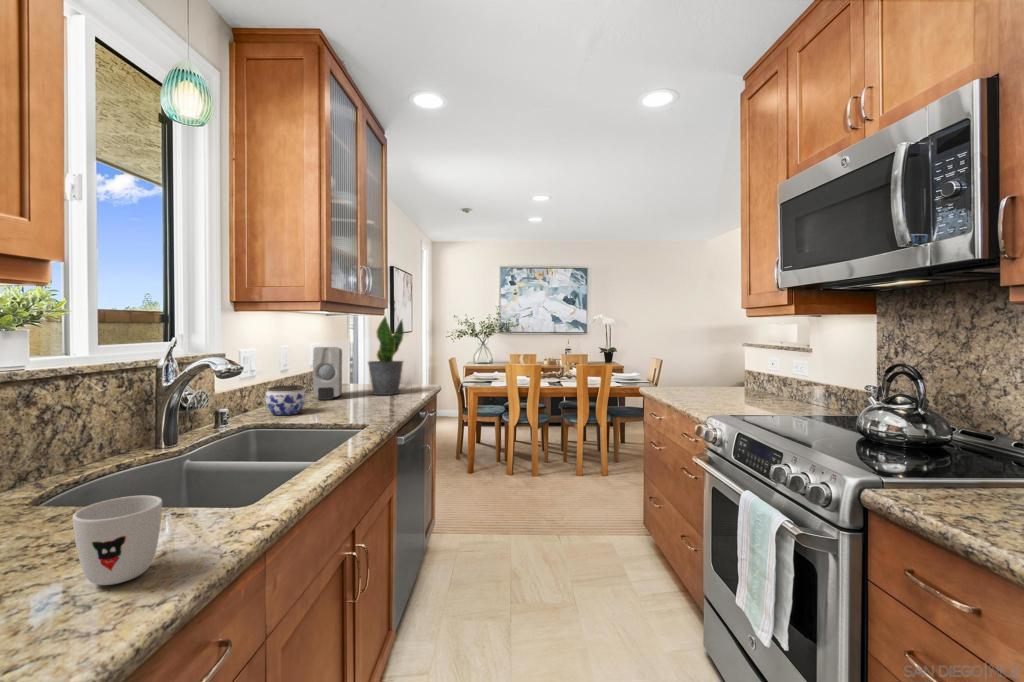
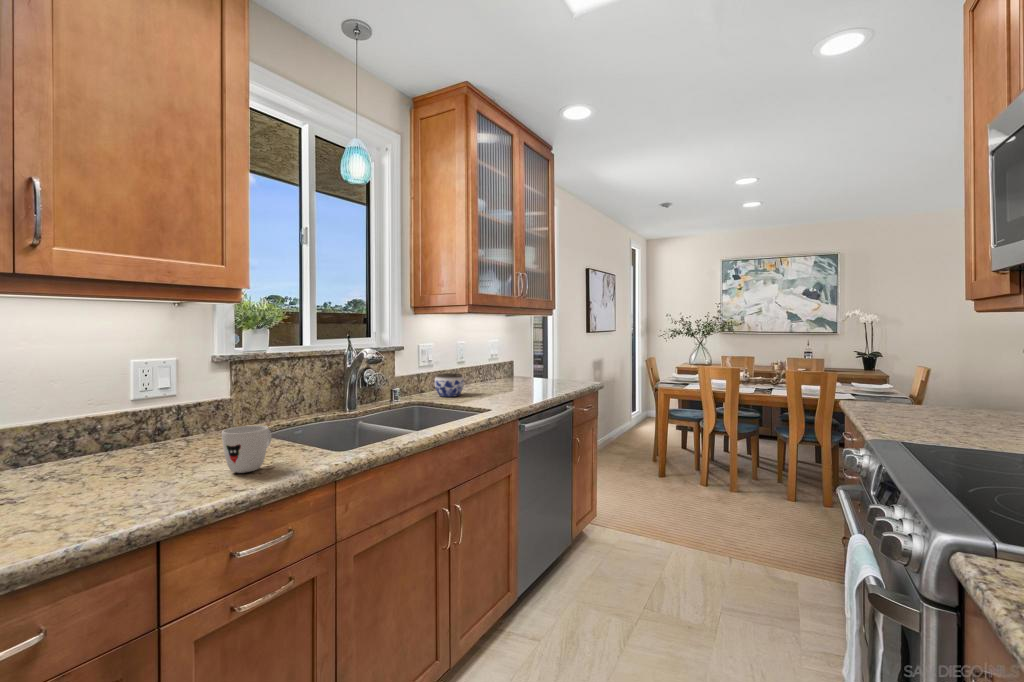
potted plant: present [368,317,404,395] -> none [527,316,558,387]
soap dispenser: present [313,347,342,400] -> none [480,343,508,388]

